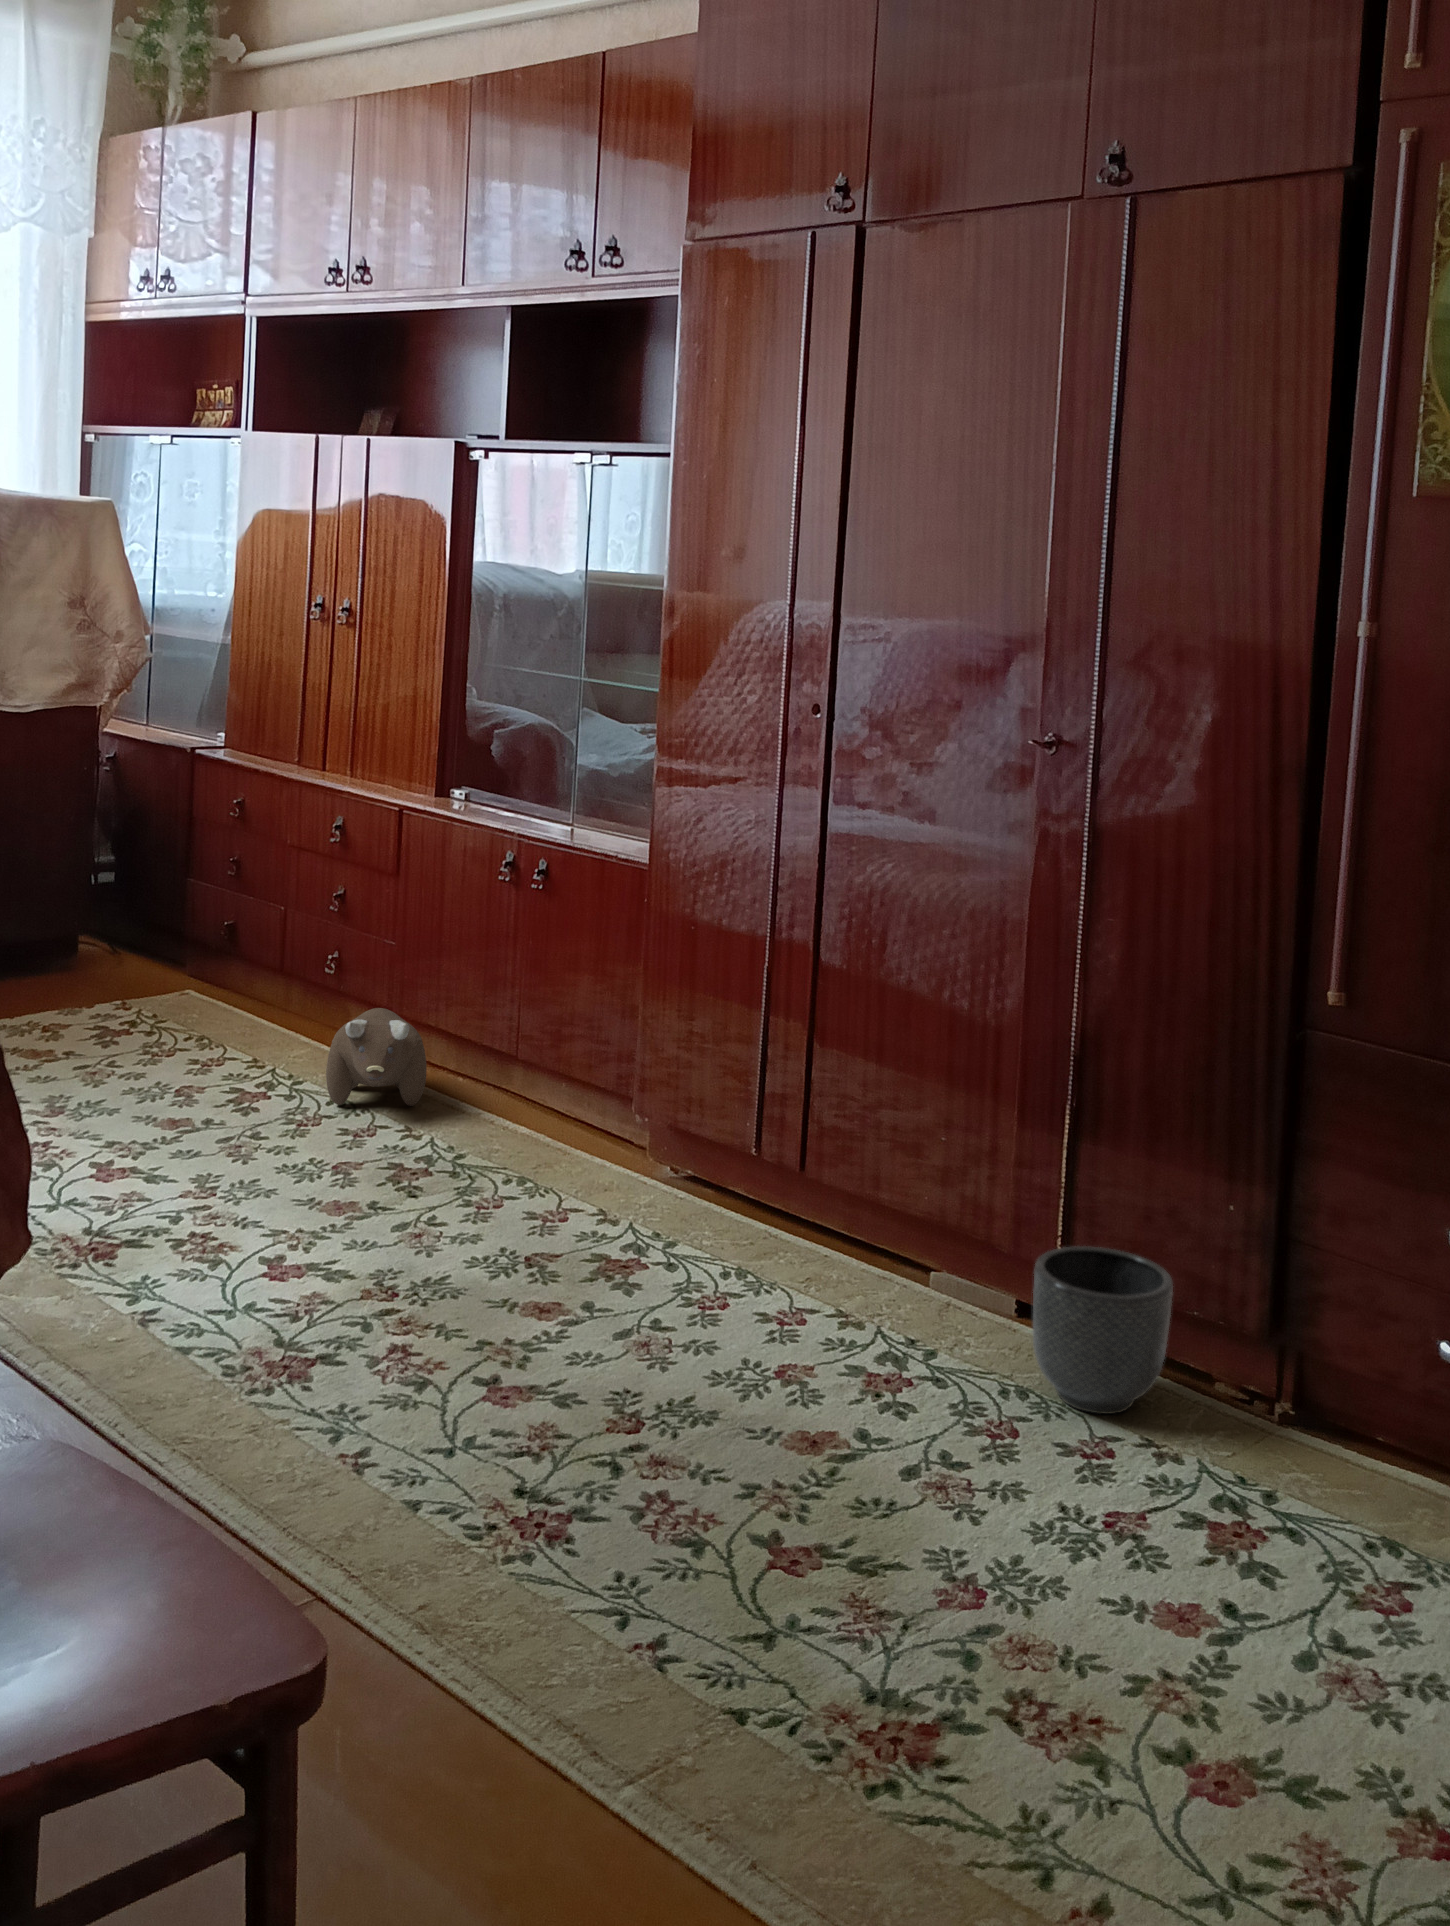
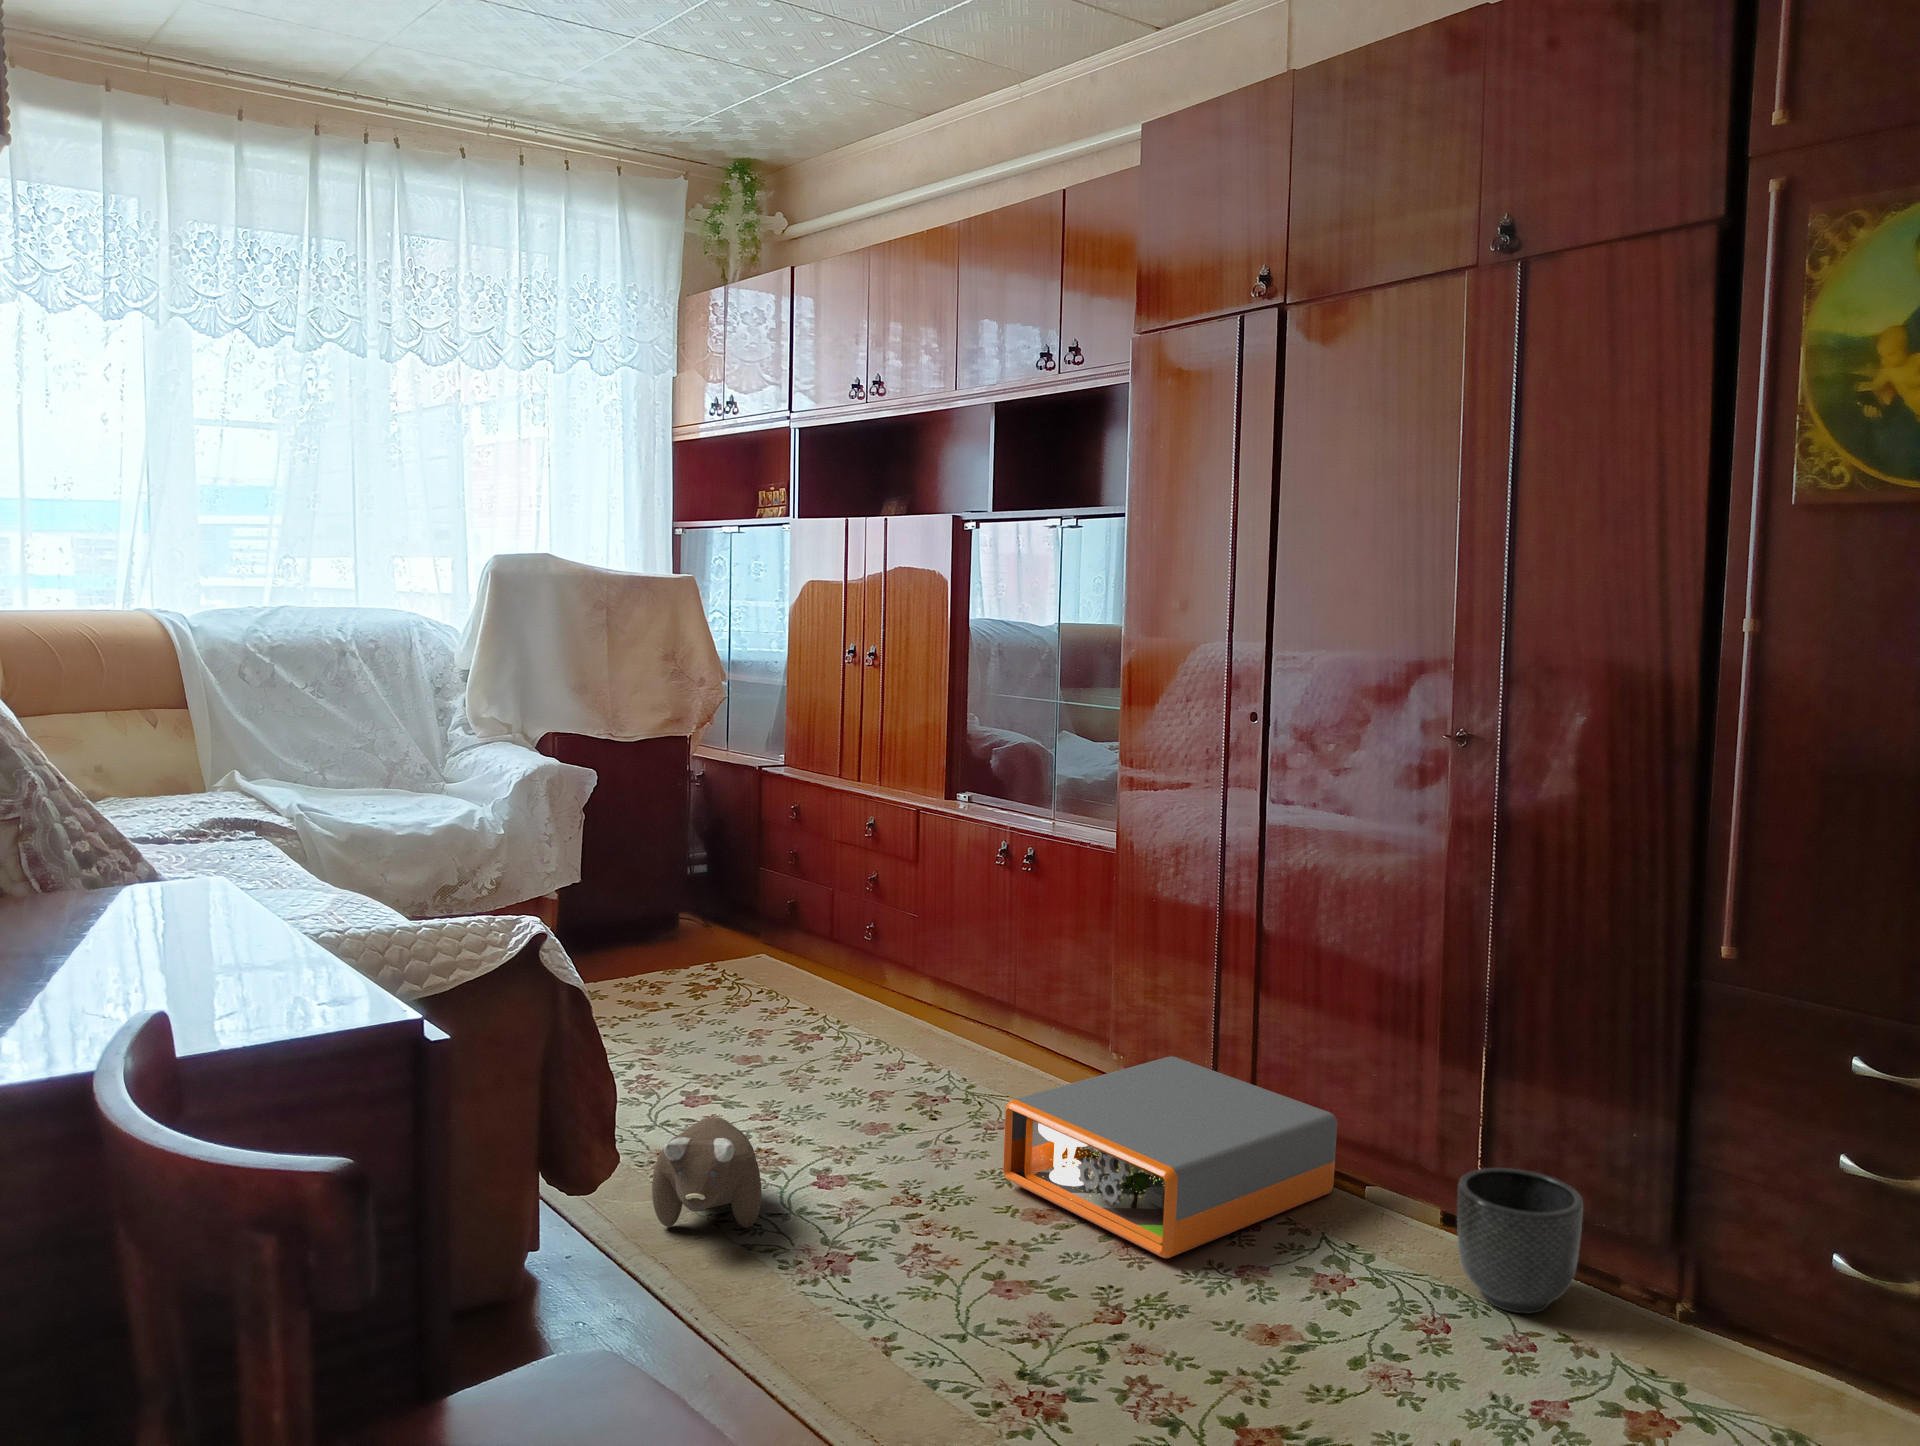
plush toy: present [326,1008,426,1106] -> present [652,1118,762,1228]
storage box: none [500,1119,902,1358] -> present [1003,1056,1337,1258]

